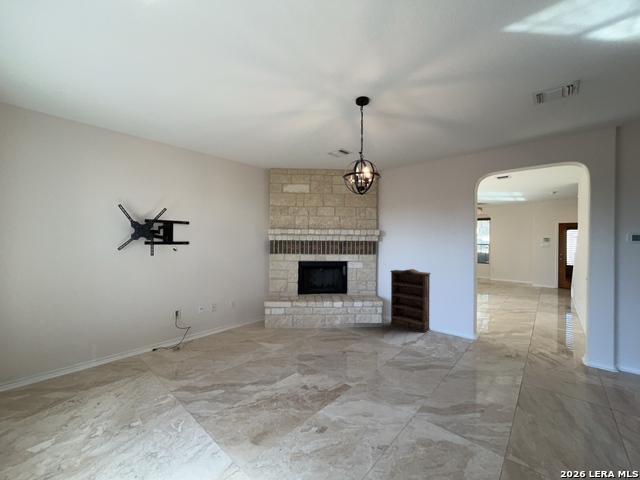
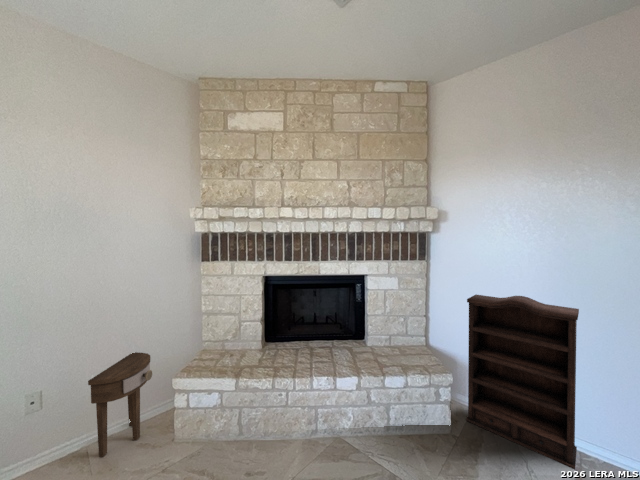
side table: none [235,294,255,332] -> present [88,352,152,457]

